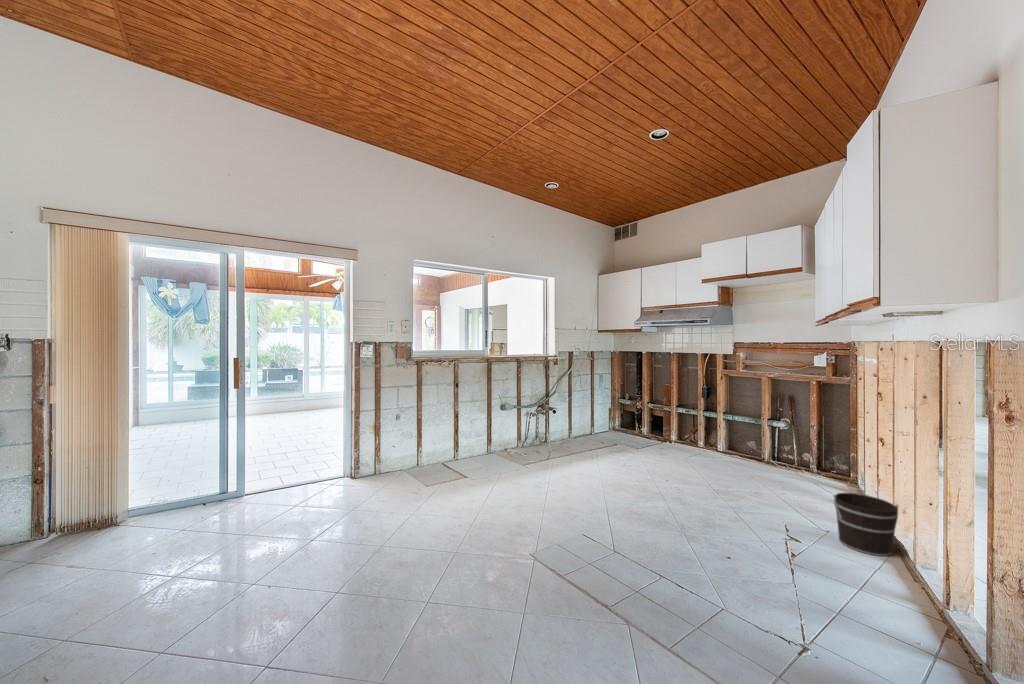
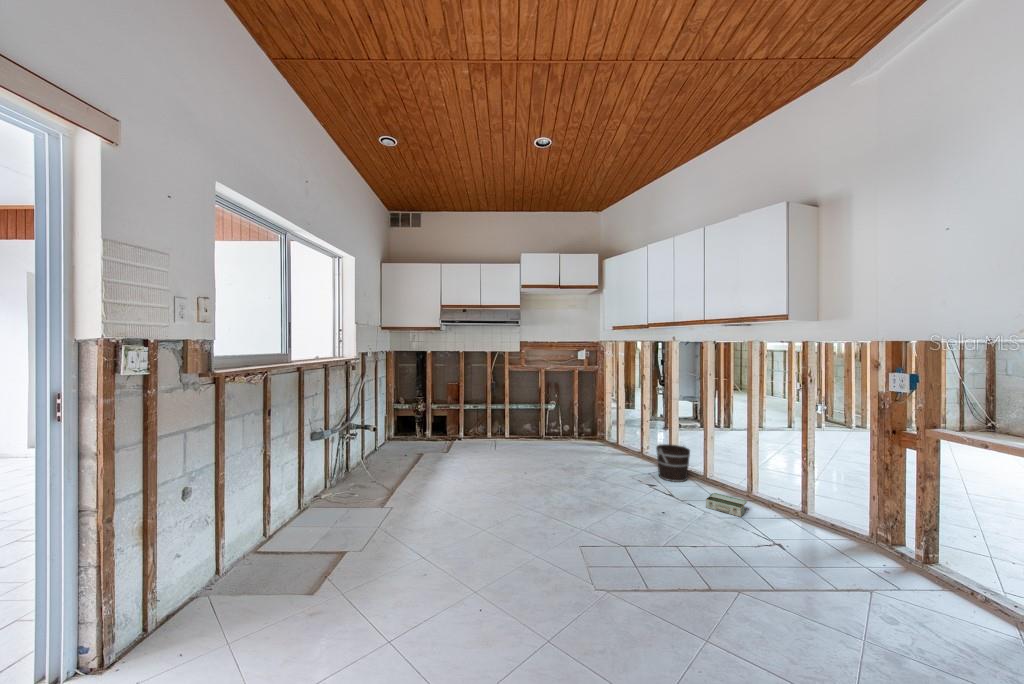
toolbox: none [821,571,895,615] -> present [706,493,747,517]

